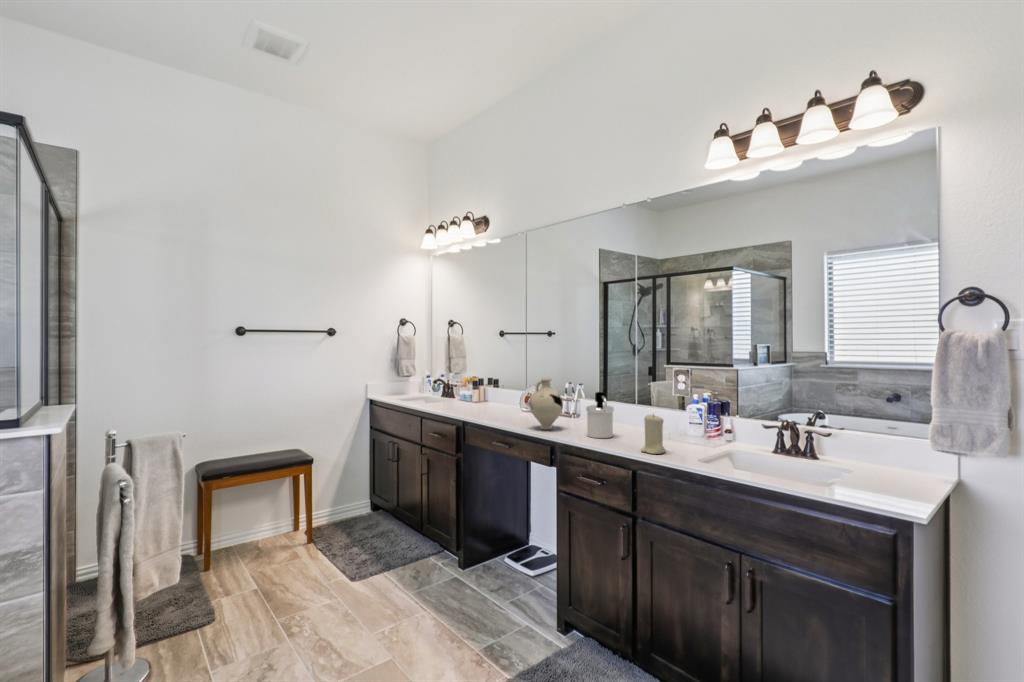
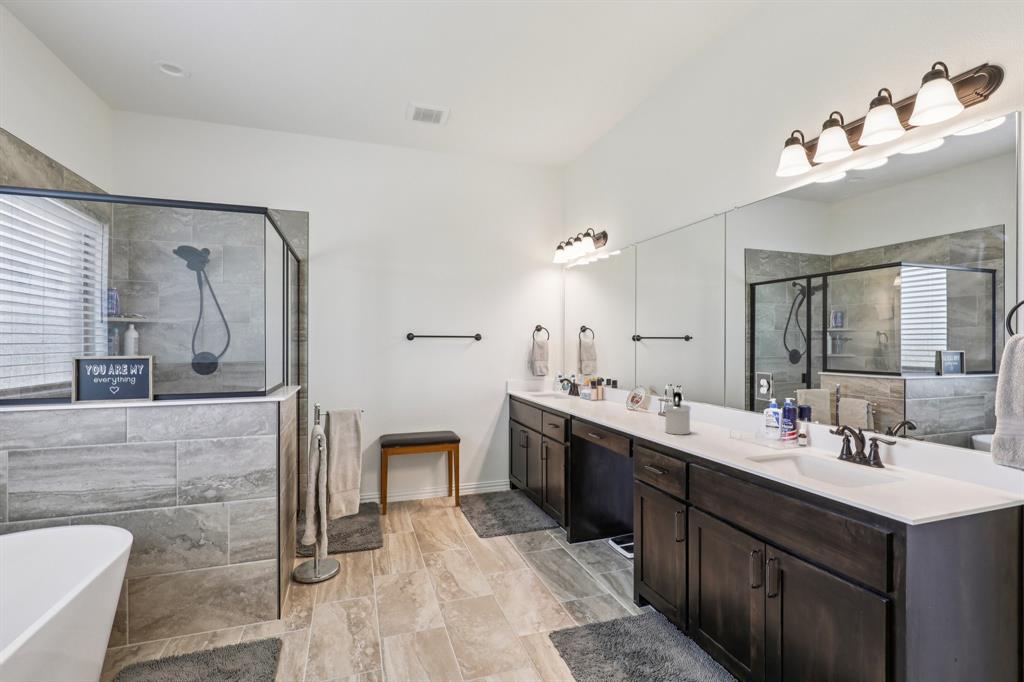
decorative vase: present [529,378,563,430] -> none [618,378,650,425]
candle: present [641,414,666,454] -> none [699,413,724,449]

